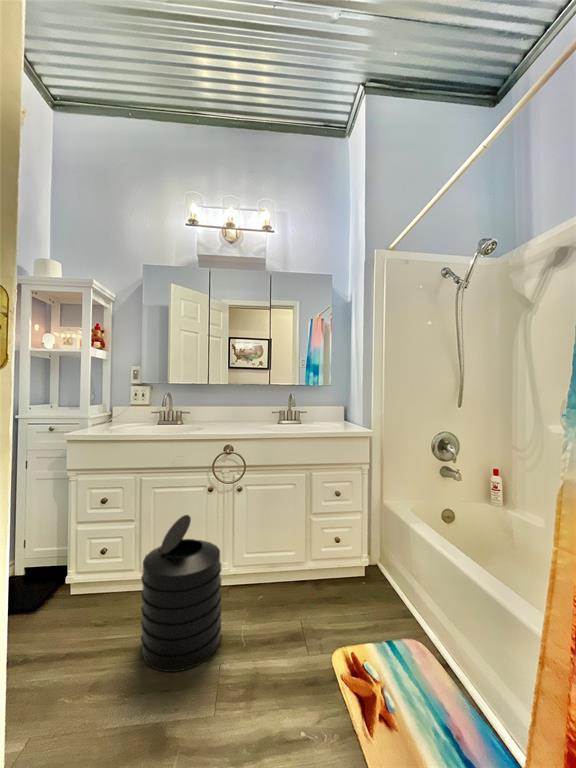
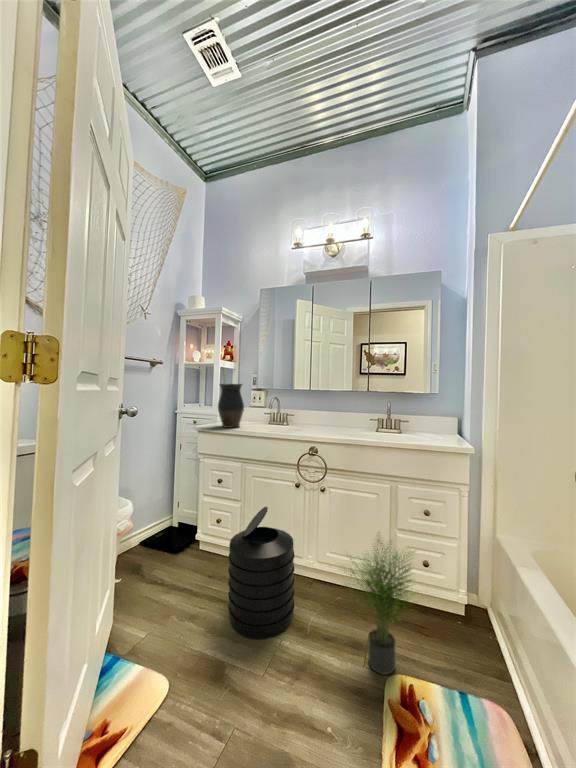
vase: none [94,377,130,431] -> present [218,384,244,428]
potted plant: none [271,515,364,656] -> present [350,540,416,674]

